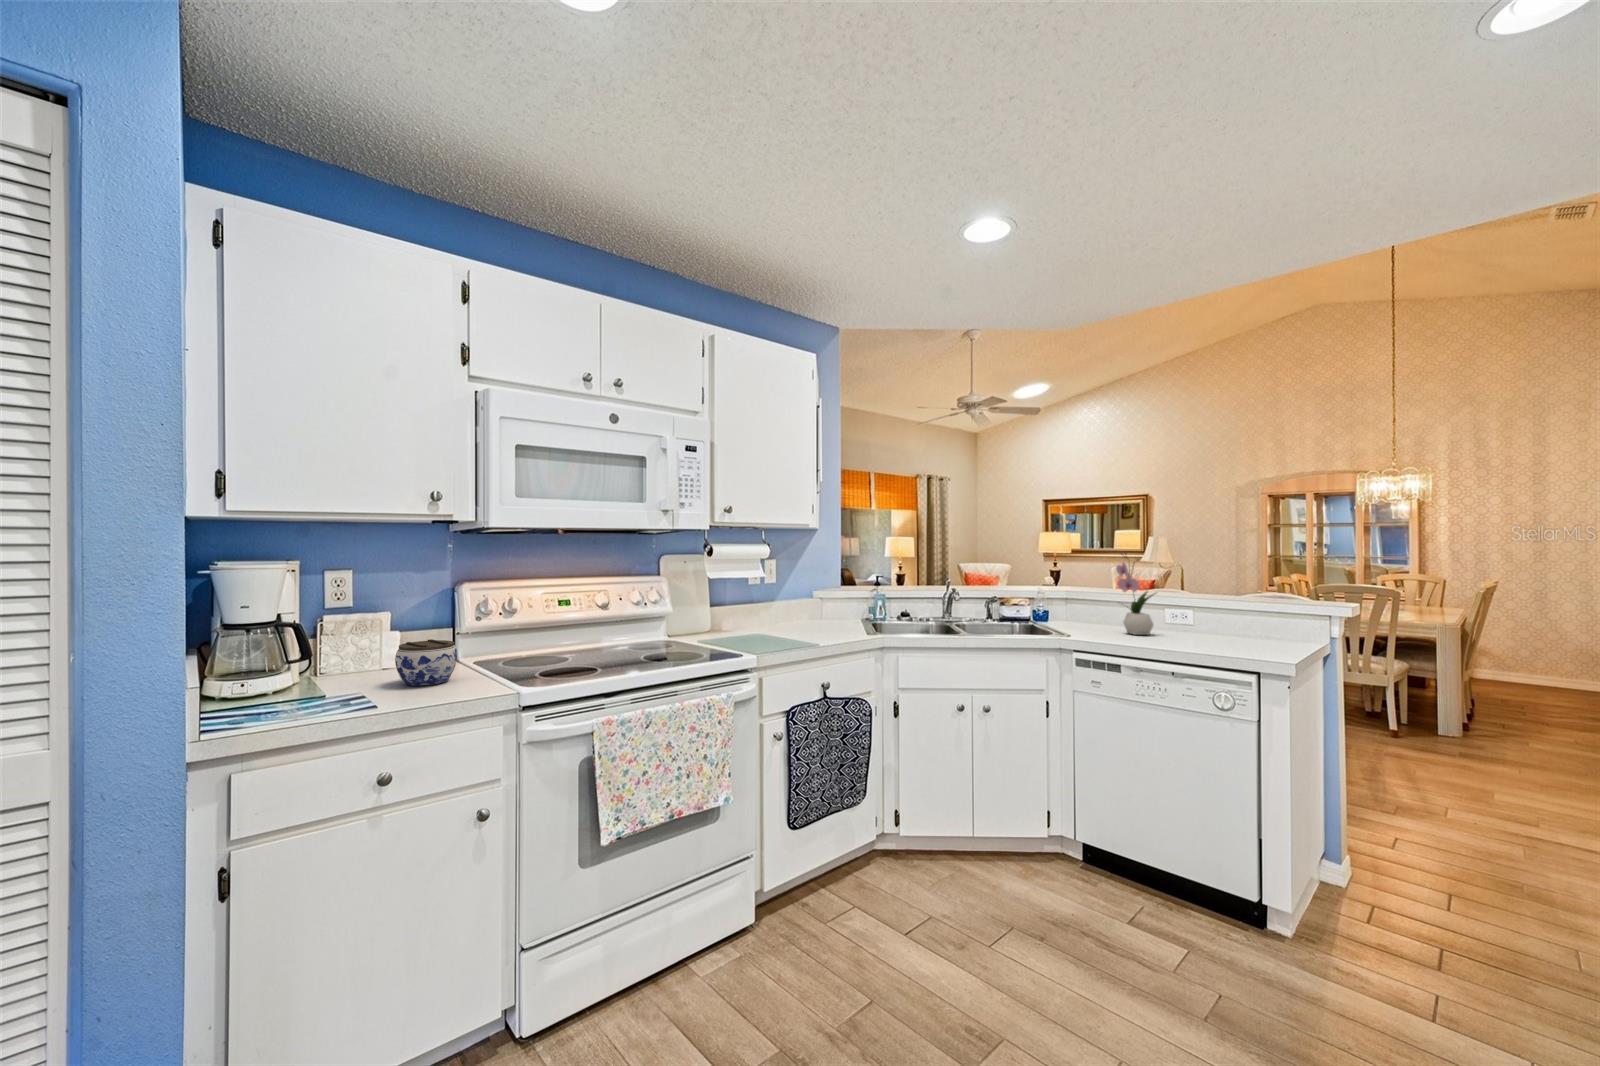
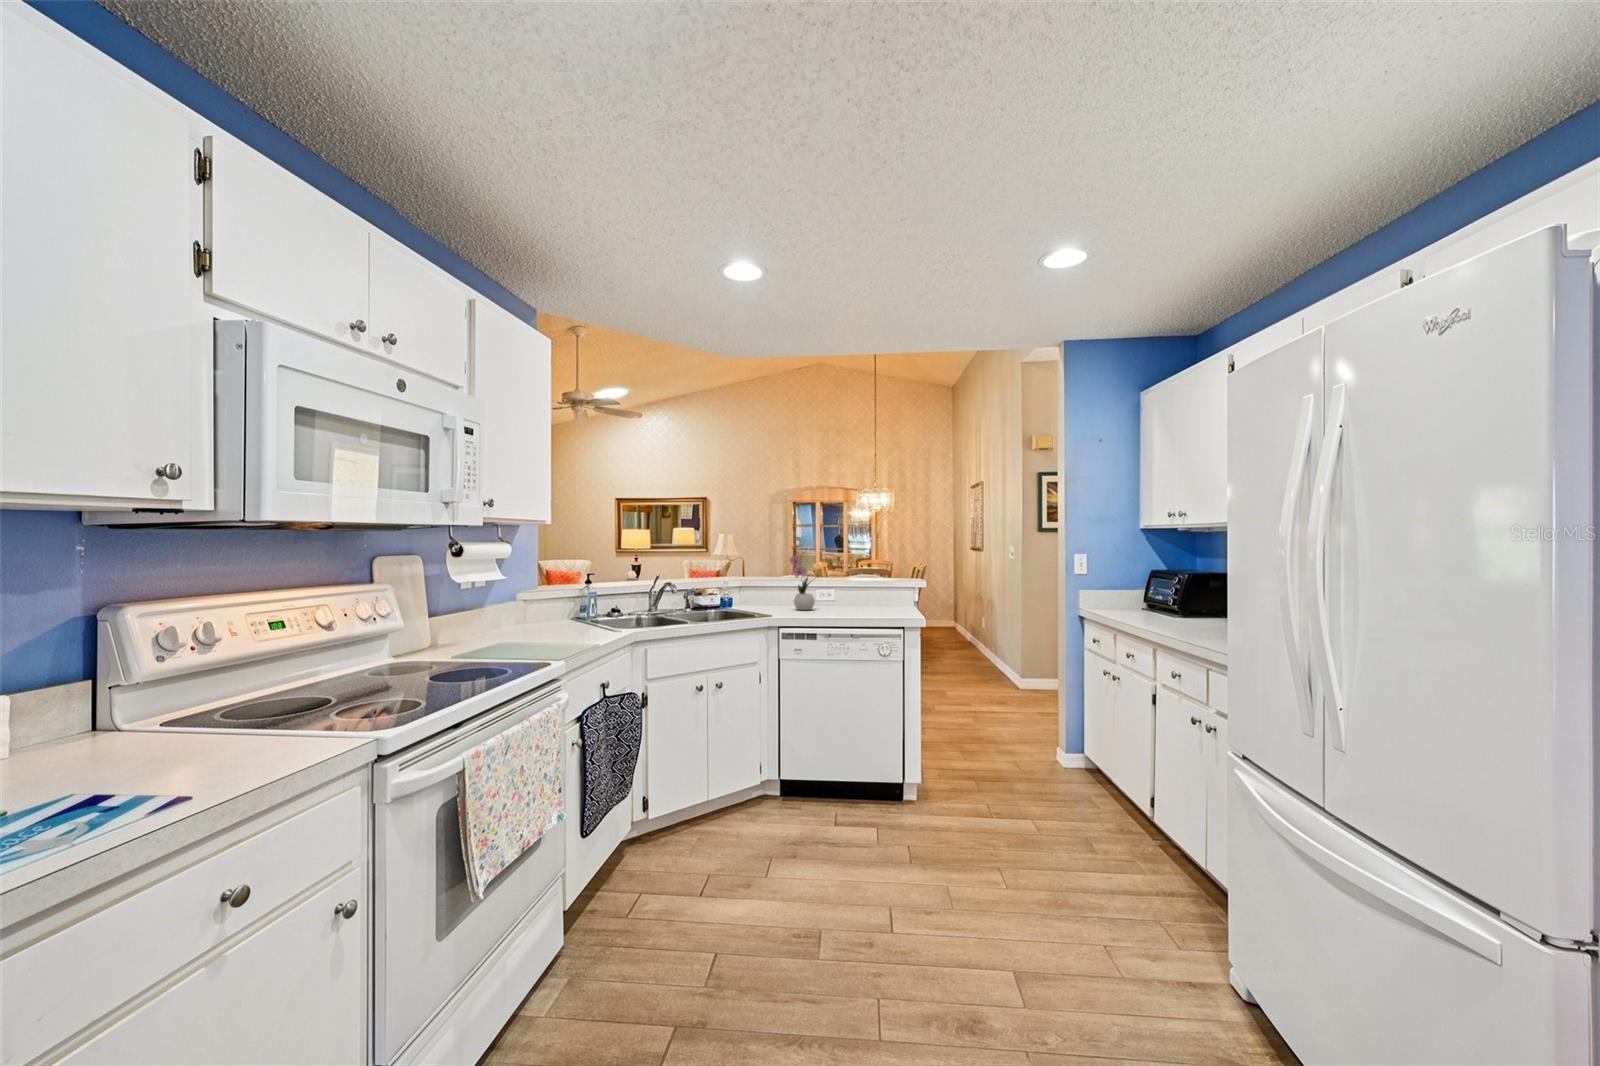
jar: present [395,639,457,686] -> none [111,689,230,767]

